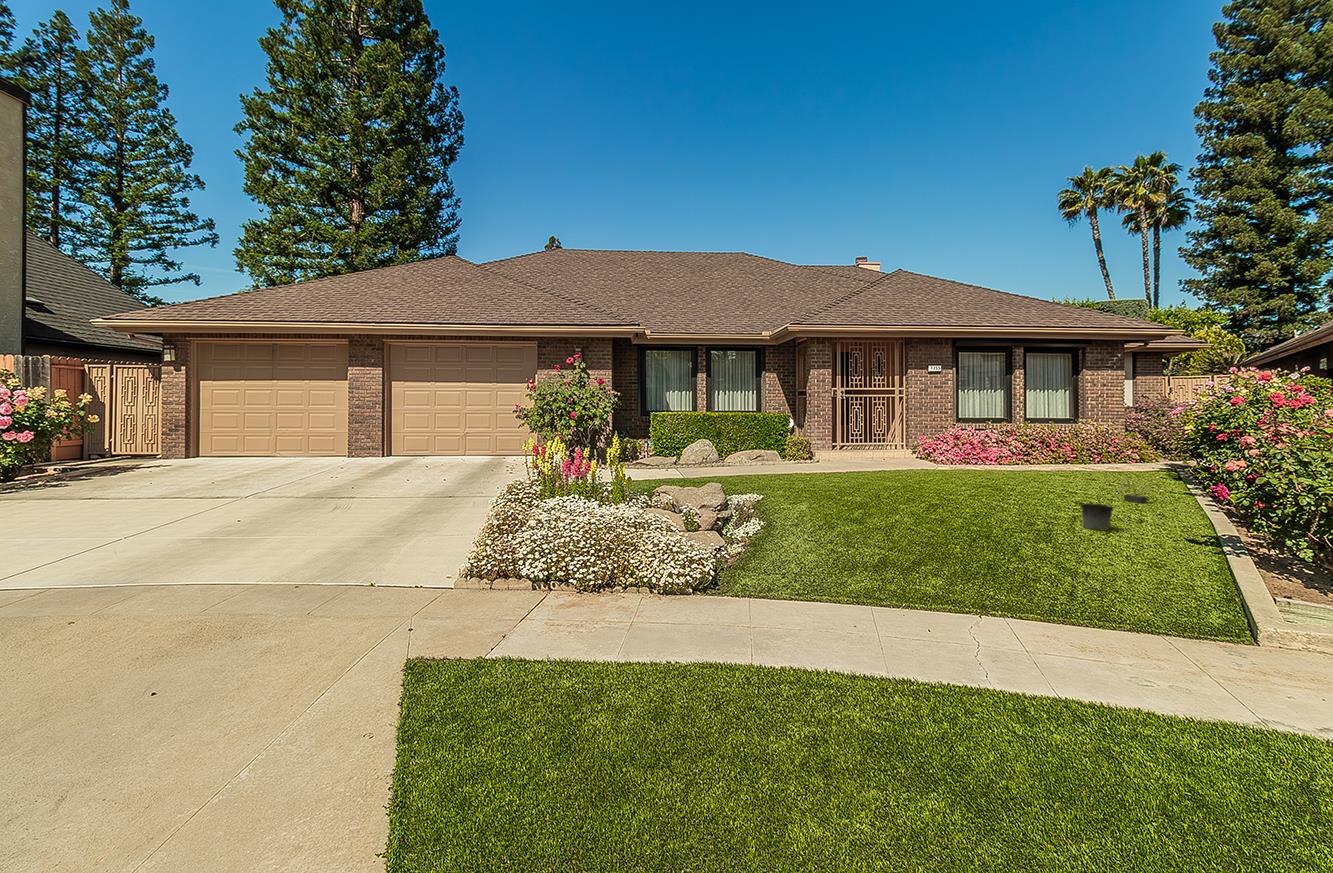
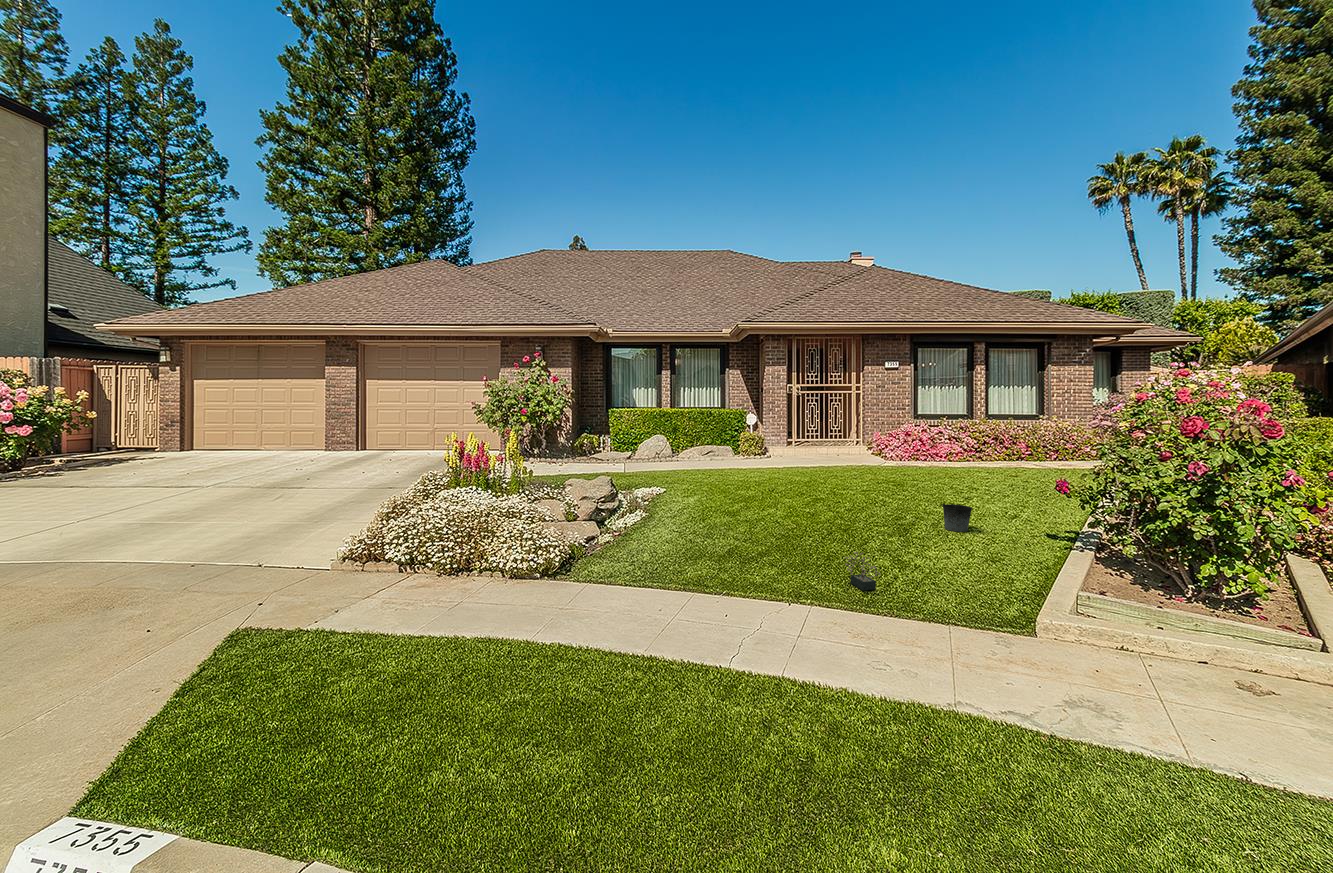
decorative plant: present [1121,480,1150,503] -> present [846,552,881,590]

